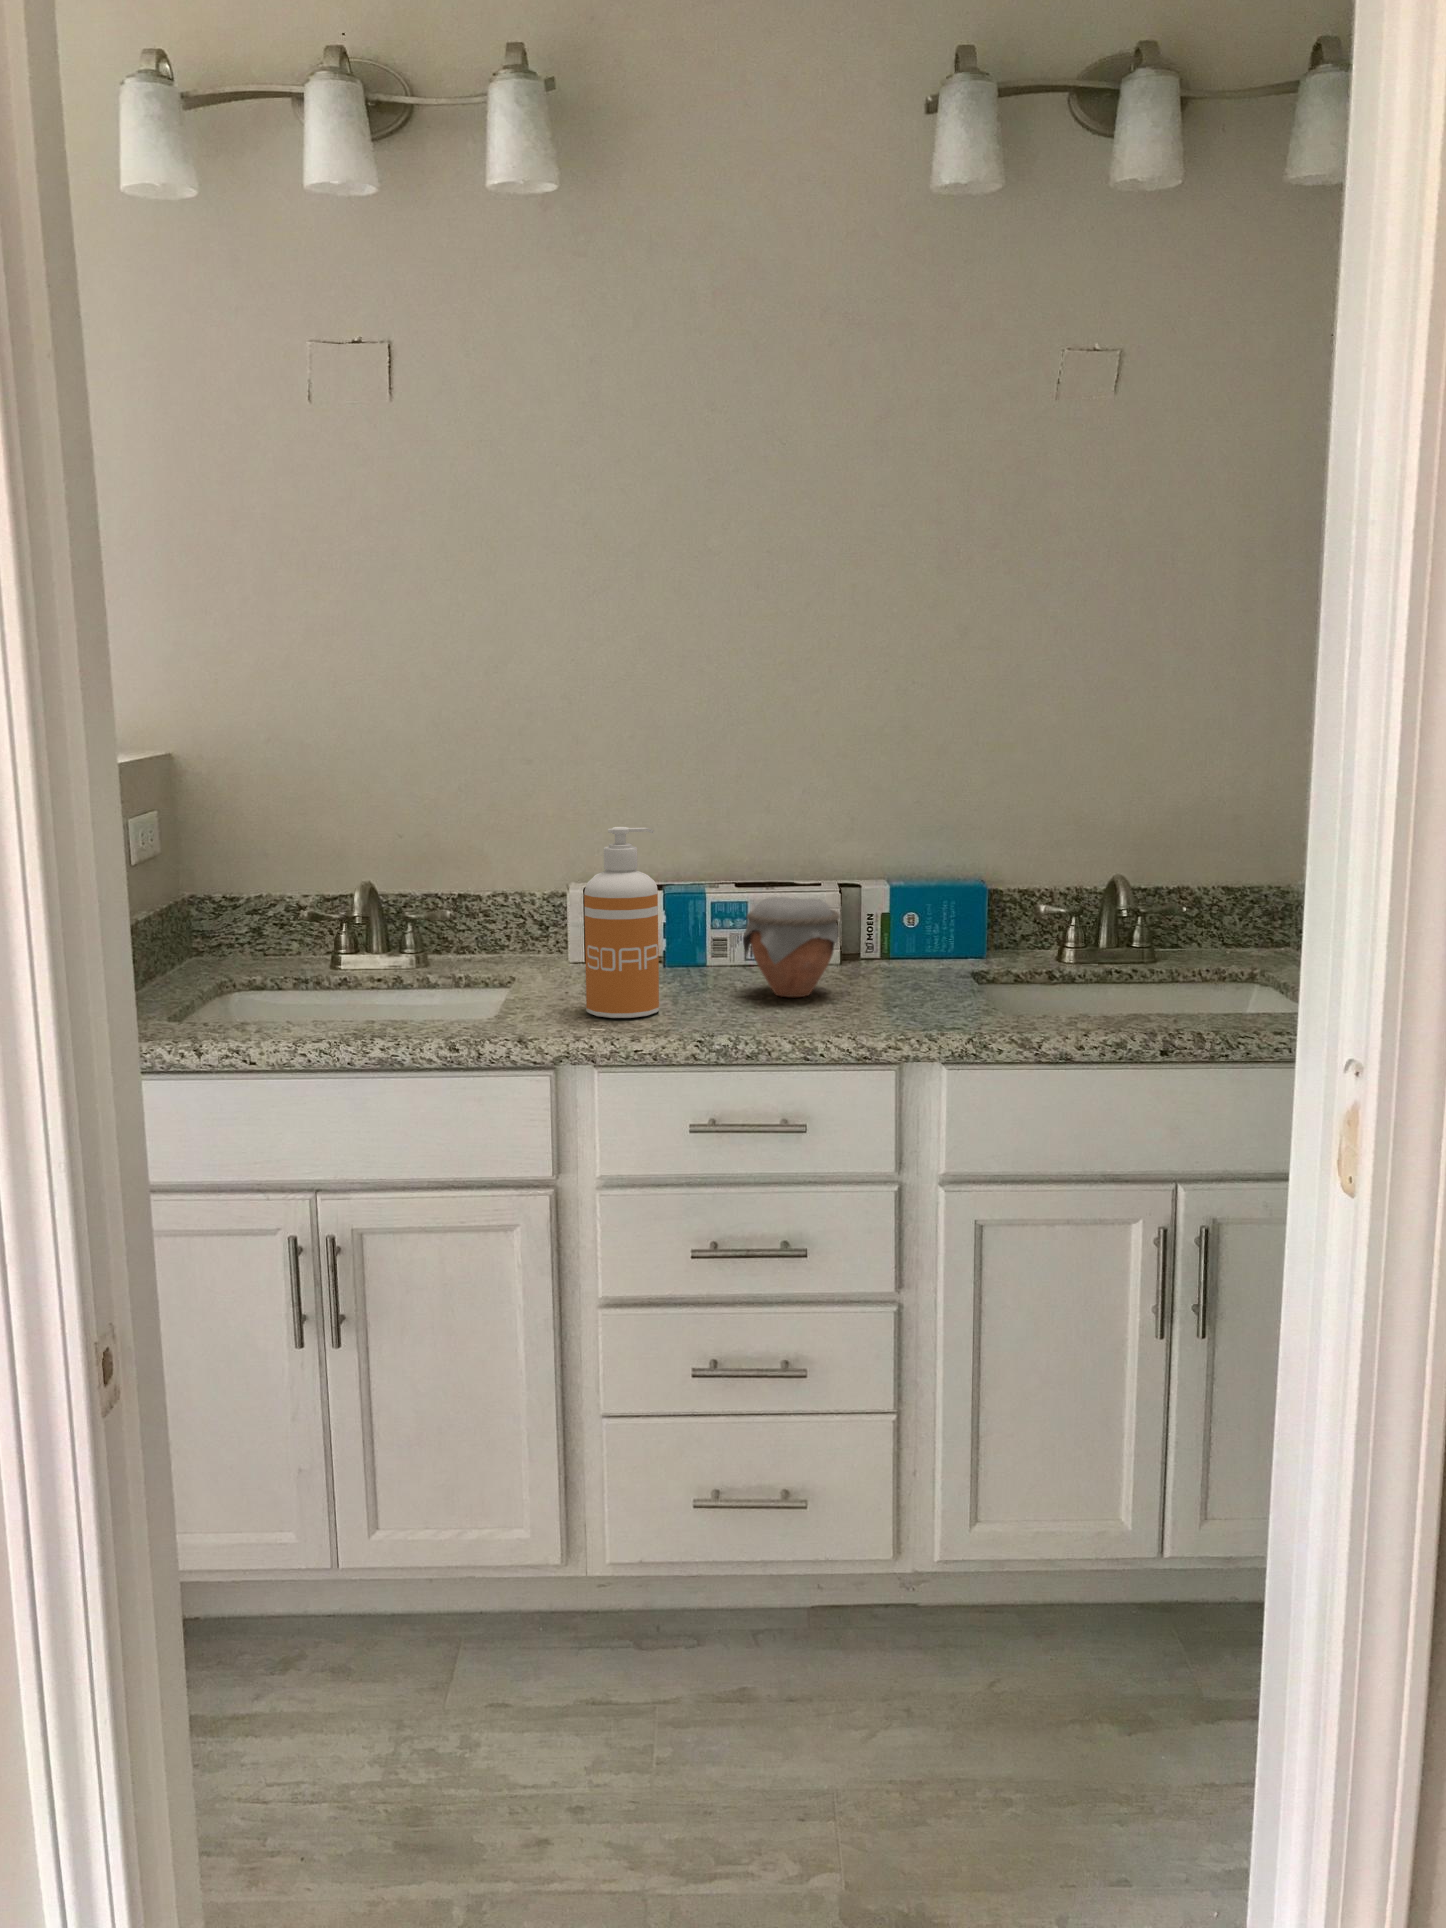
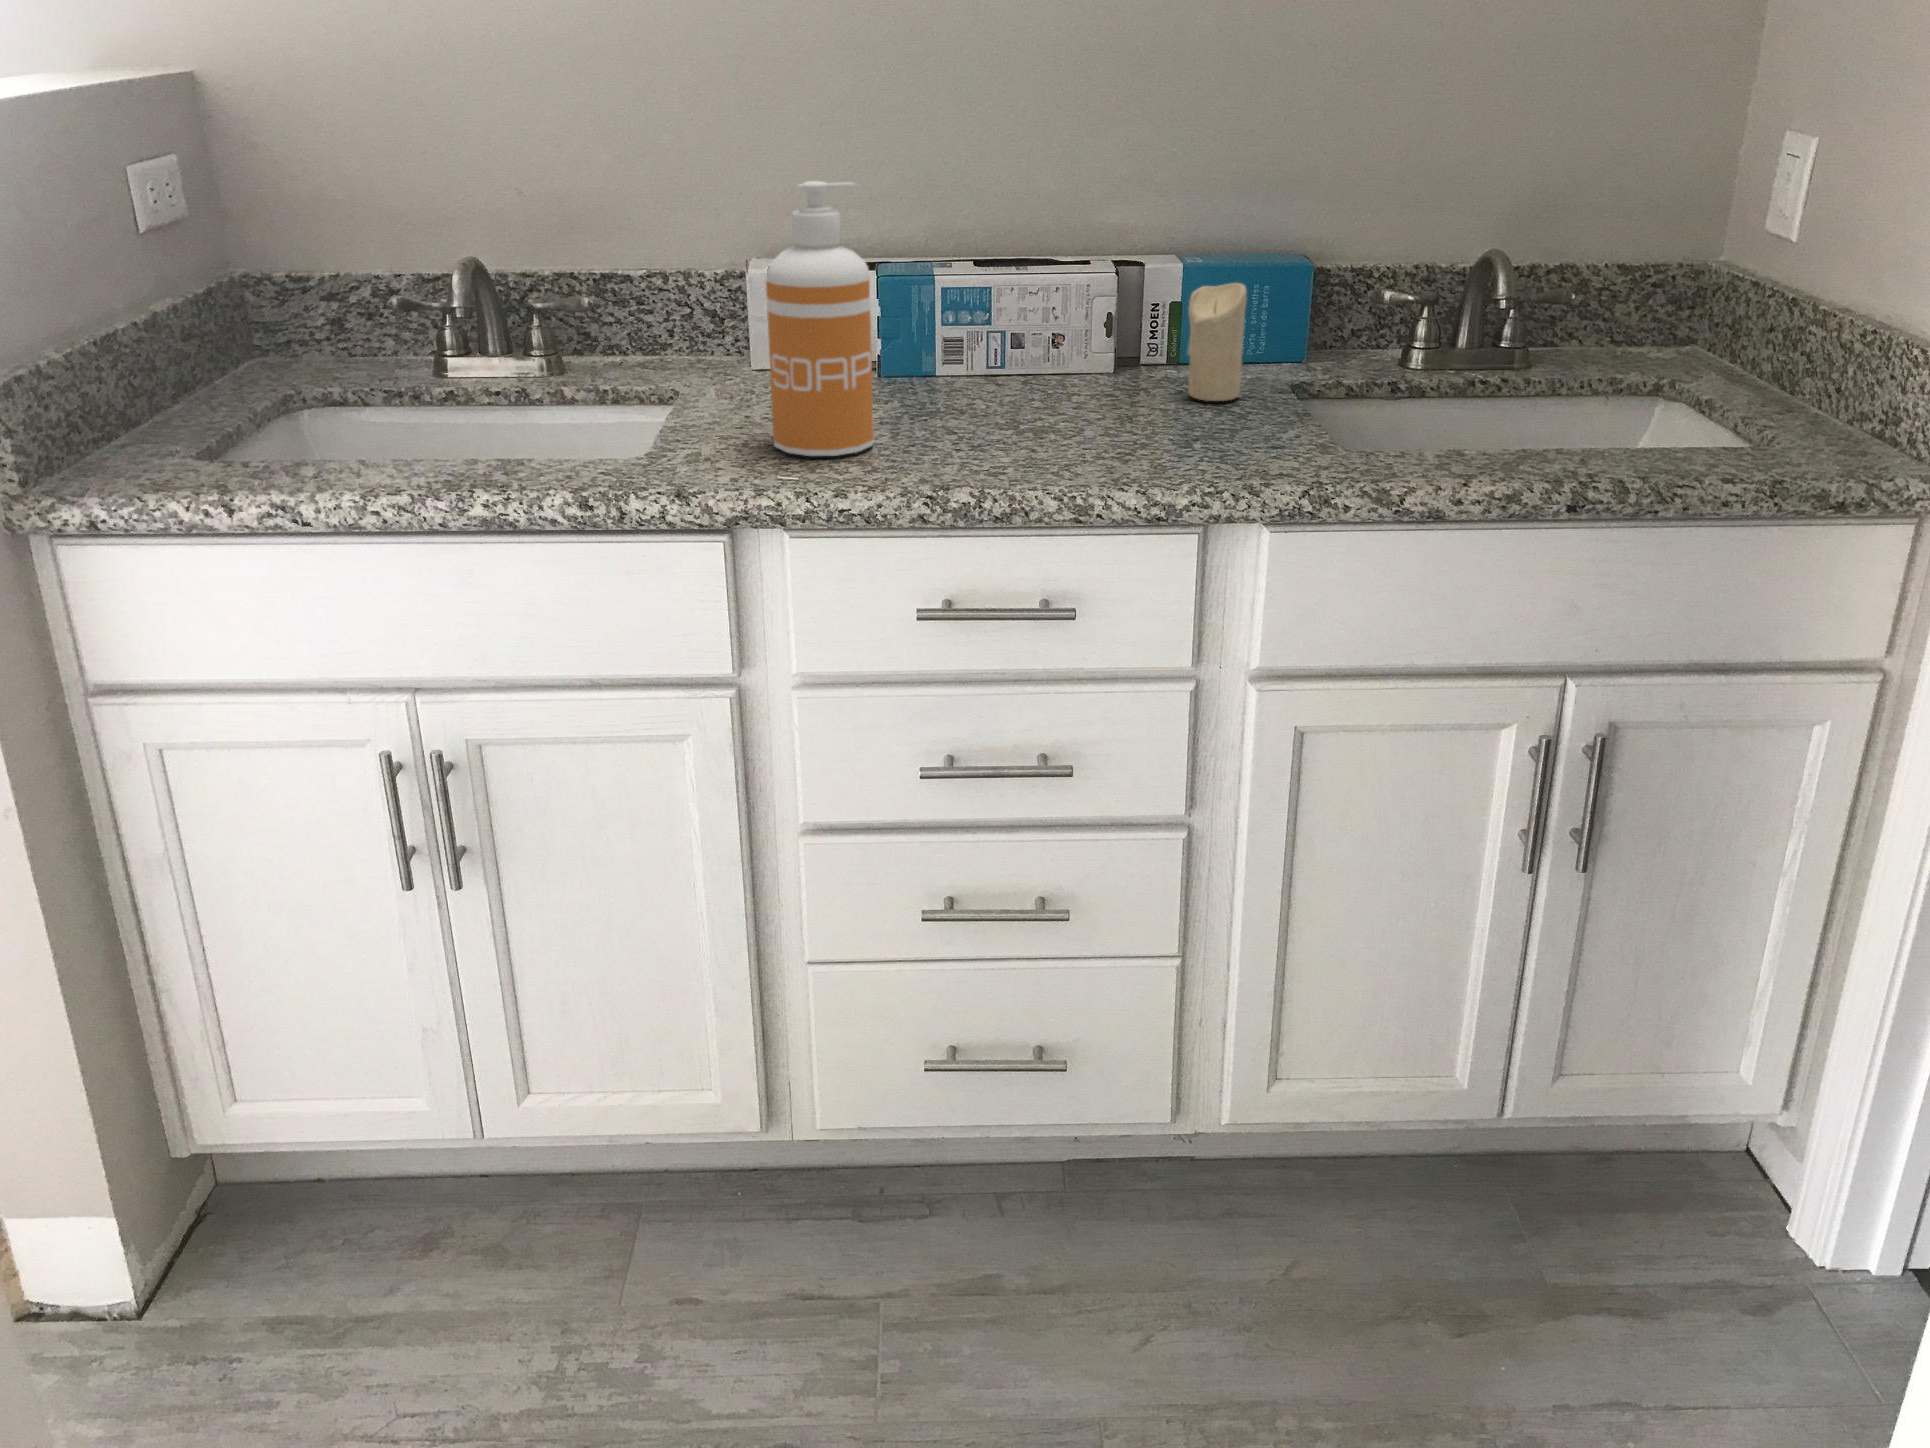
jar: present [743,897,840,997] -> none [987,282,1121,423]
candle: none [892,898,934,983] -> present [1188,283,1247,401]

